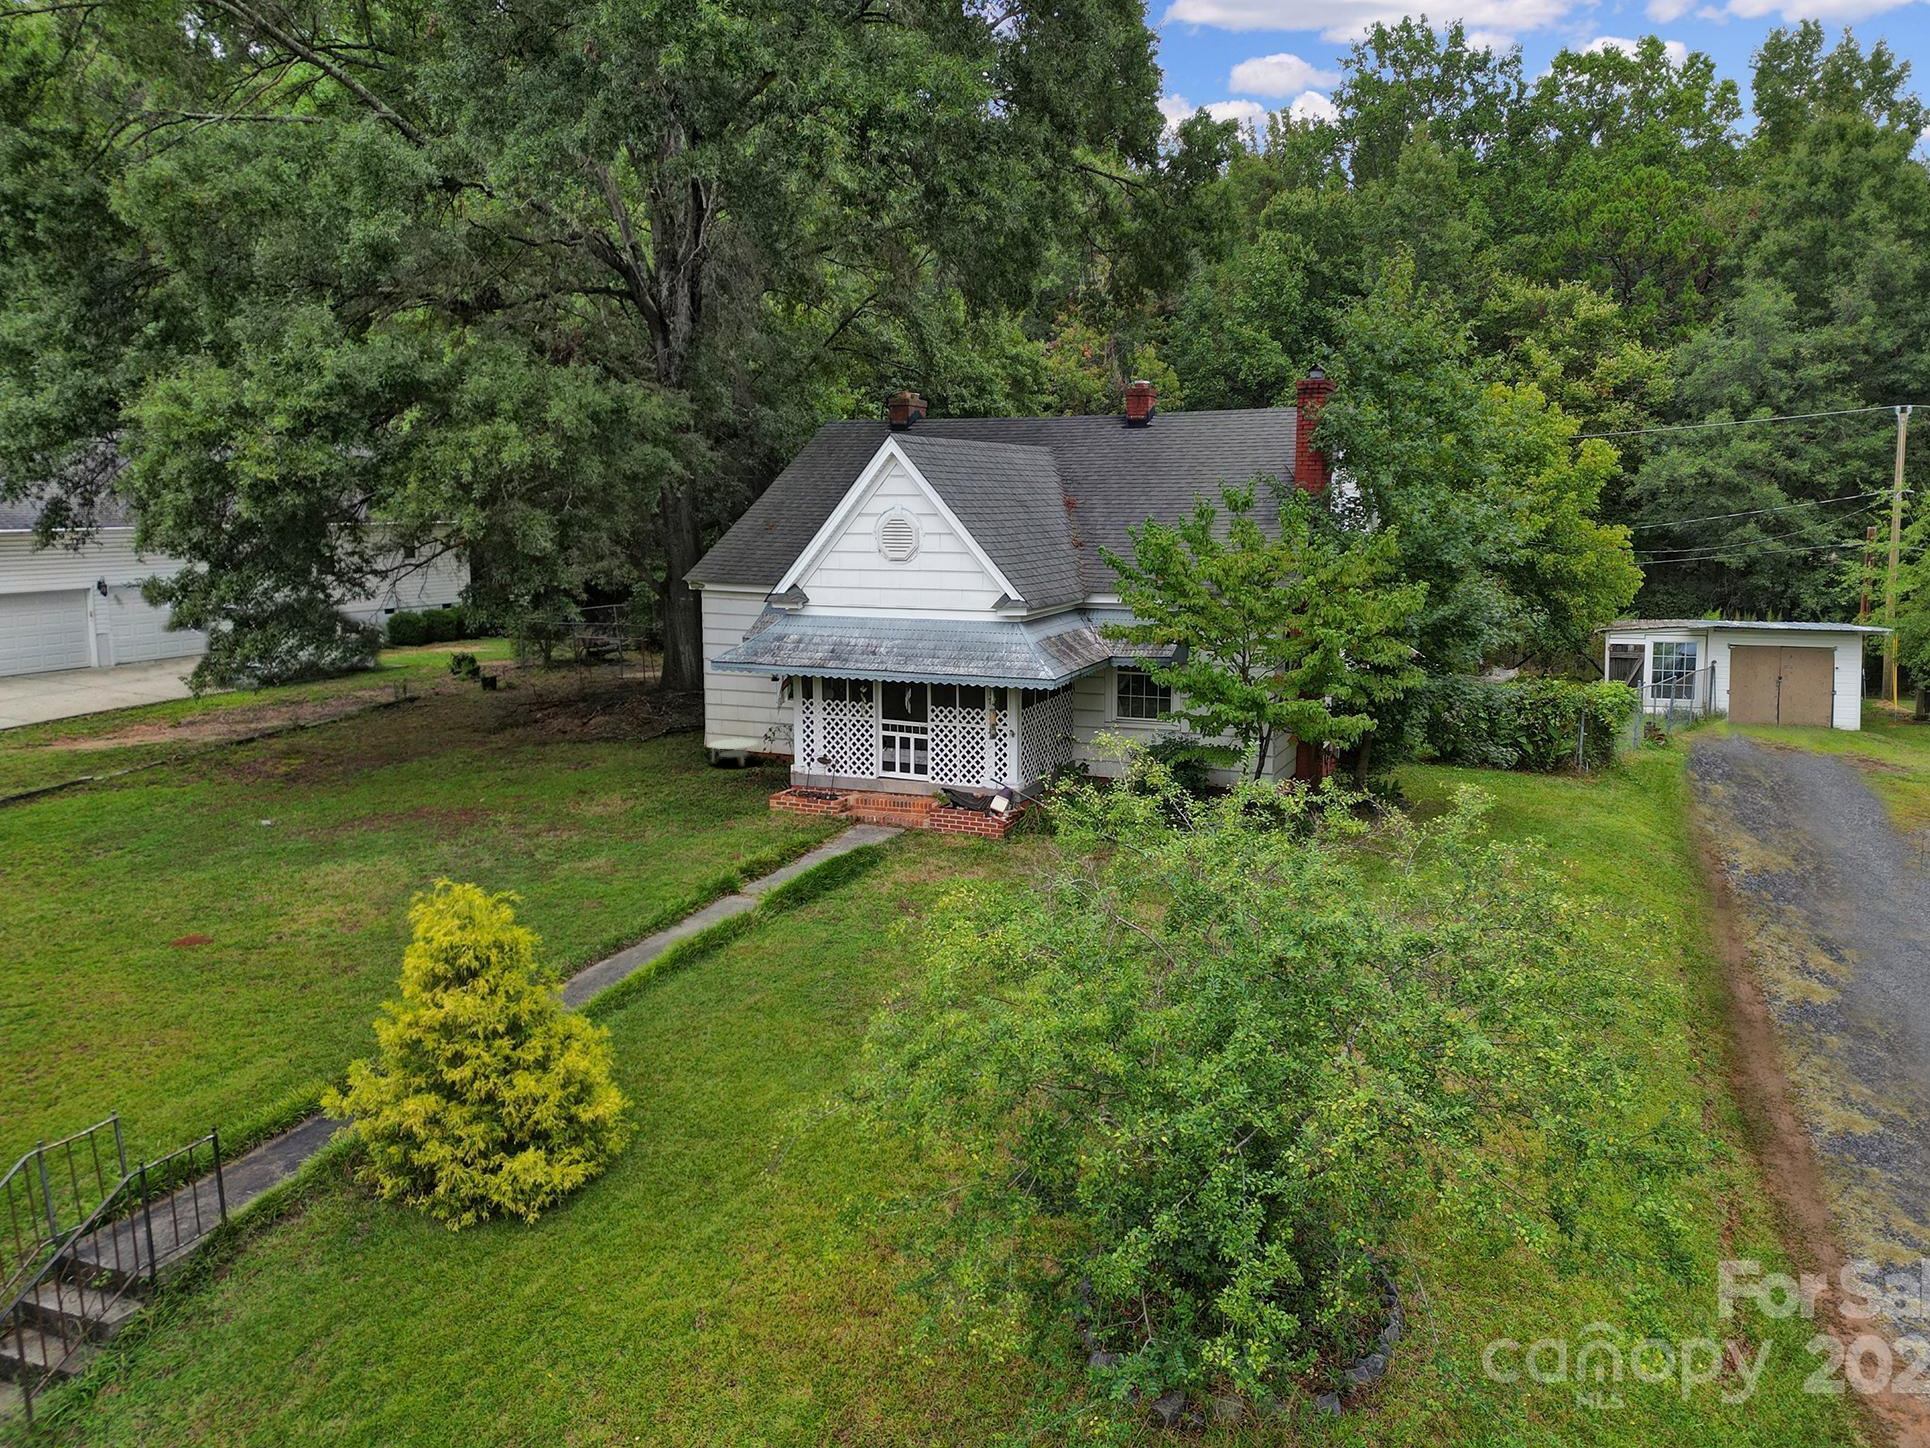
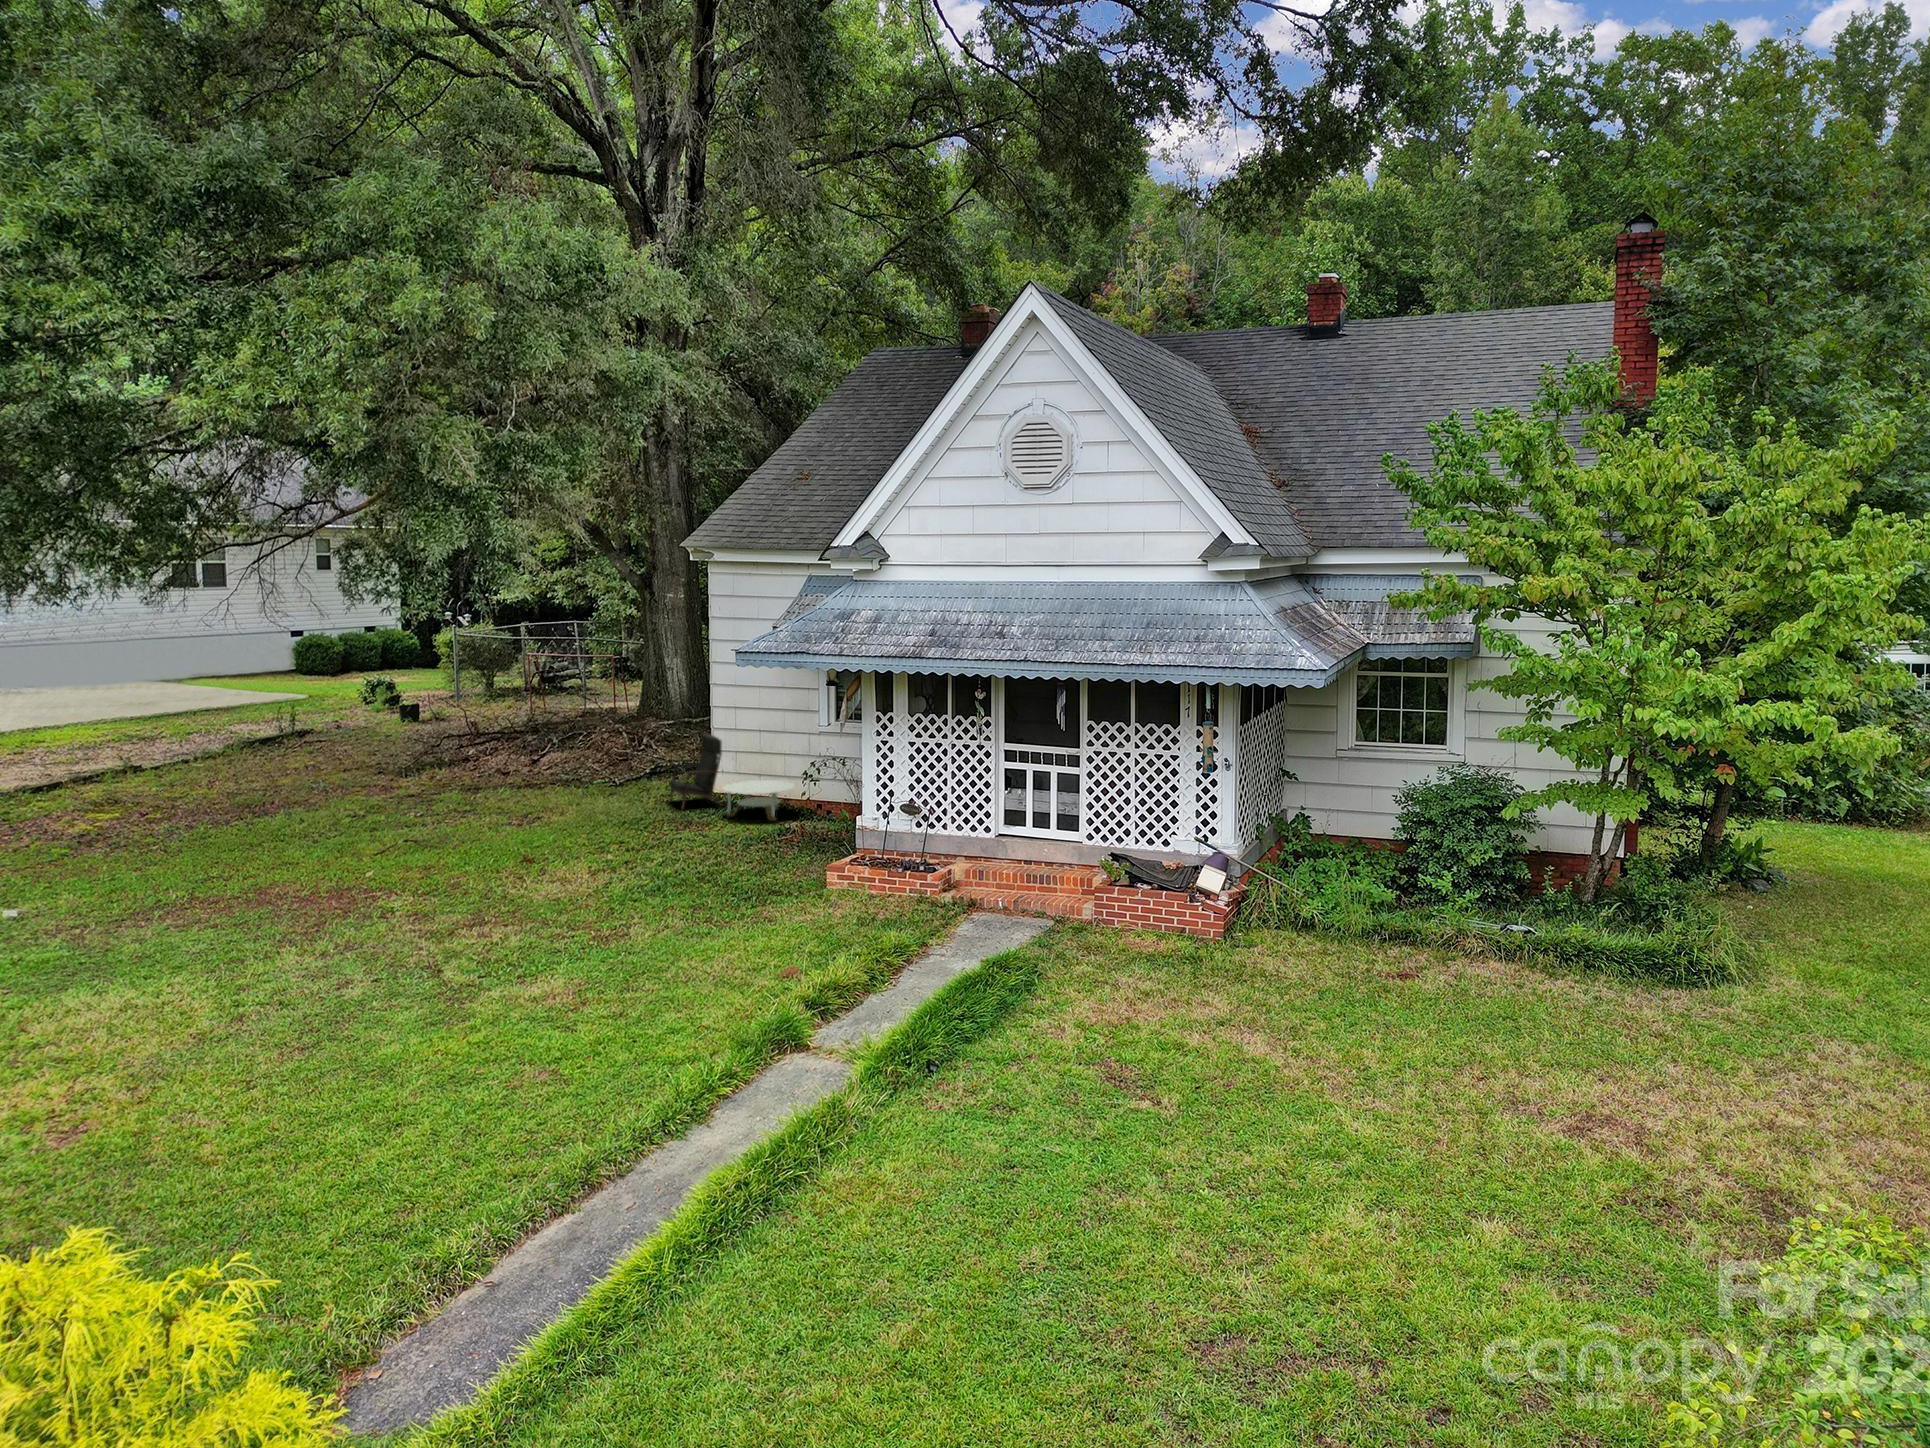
lounge chair: none [670,706,711,760] -> present [669,733,723,810]

